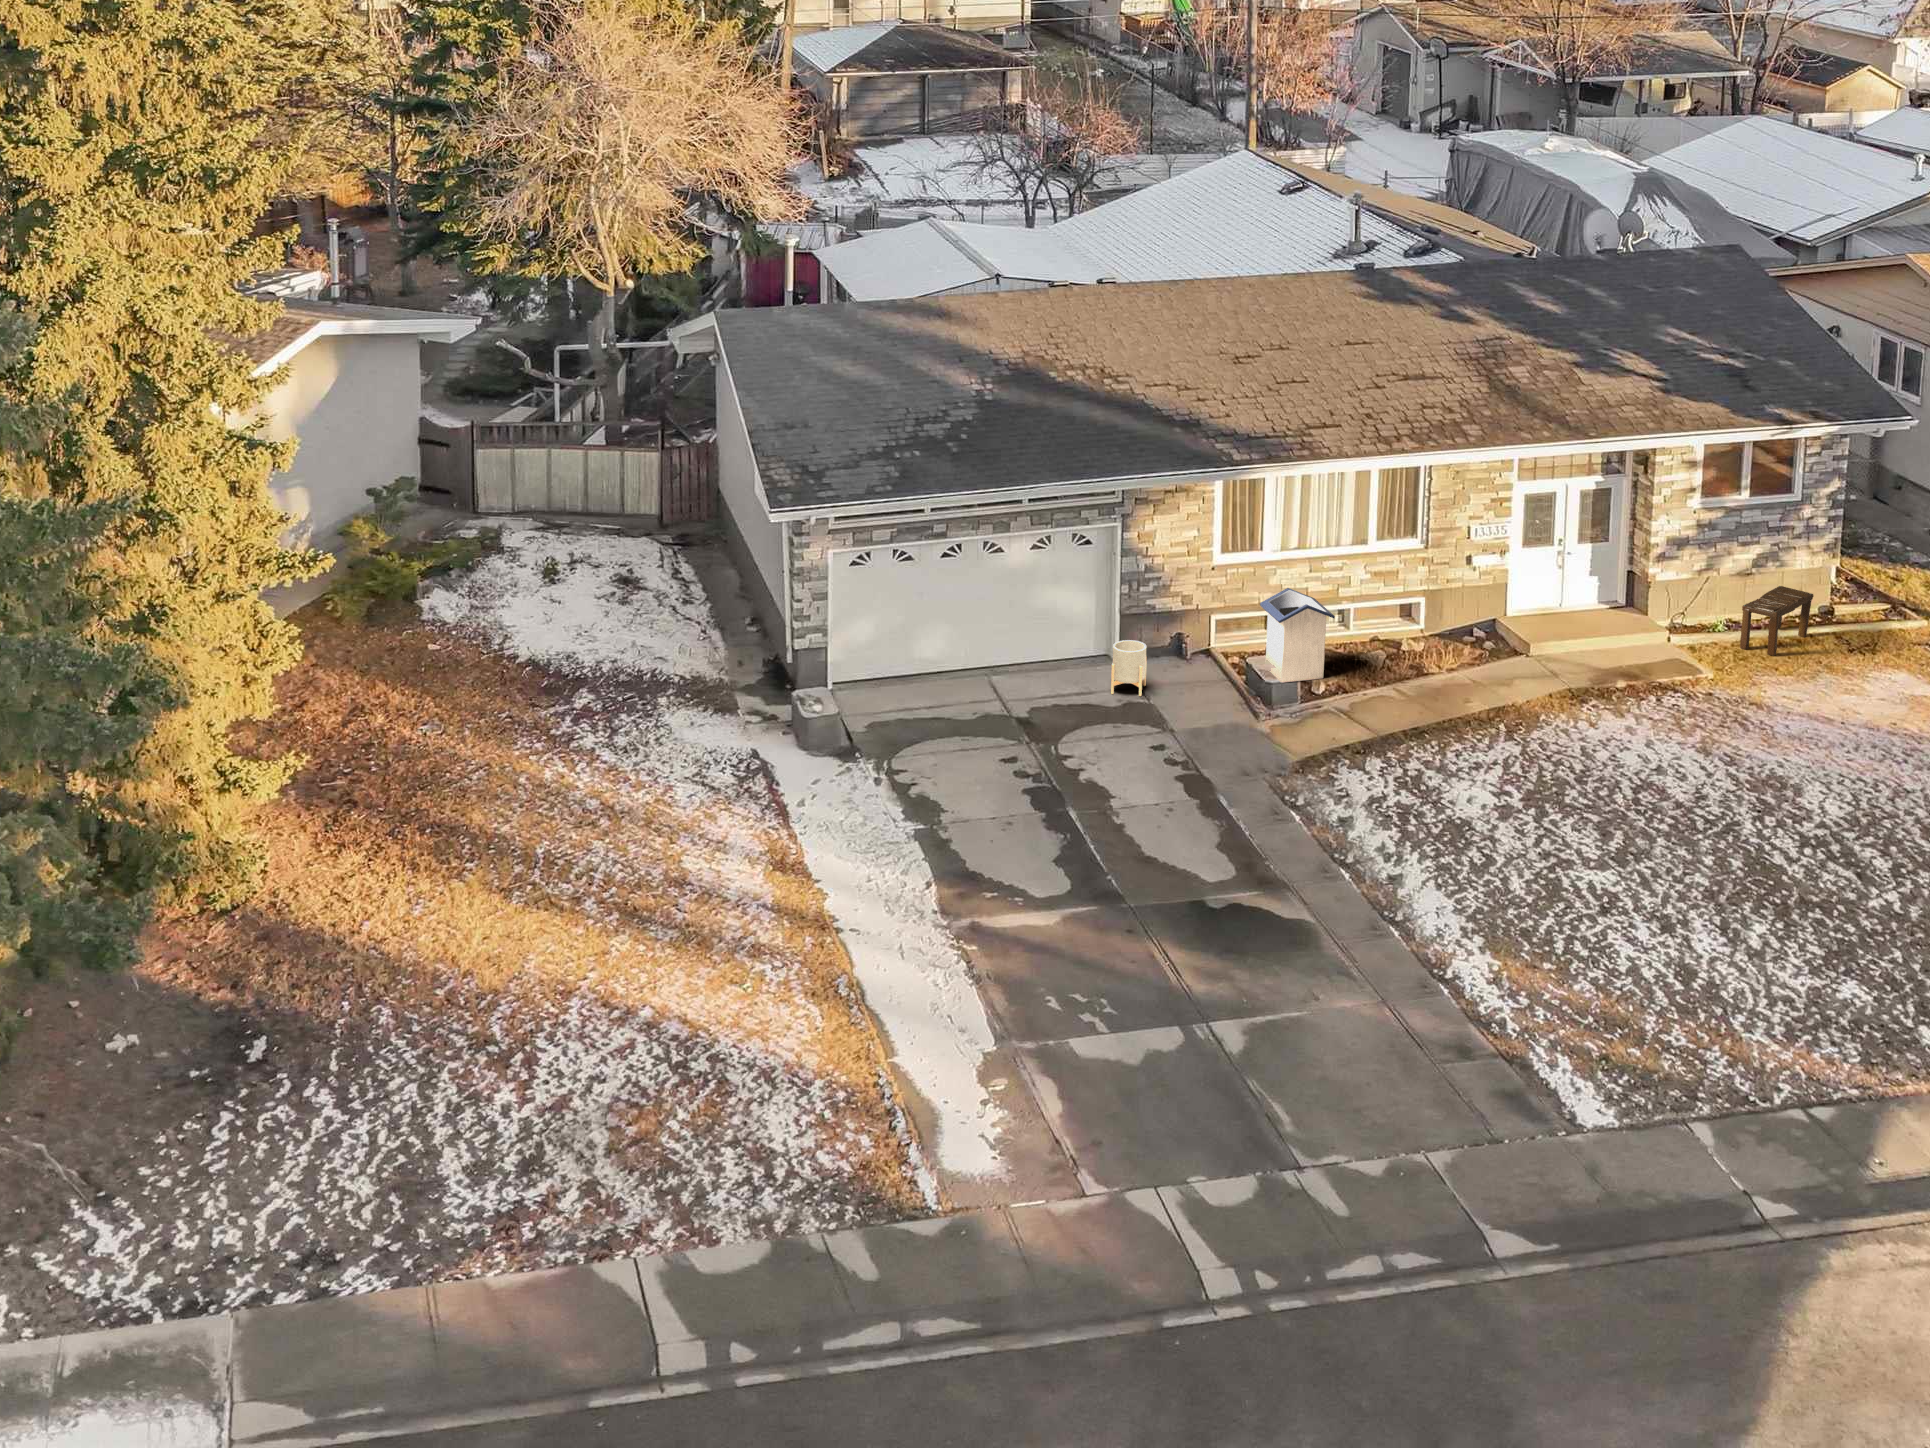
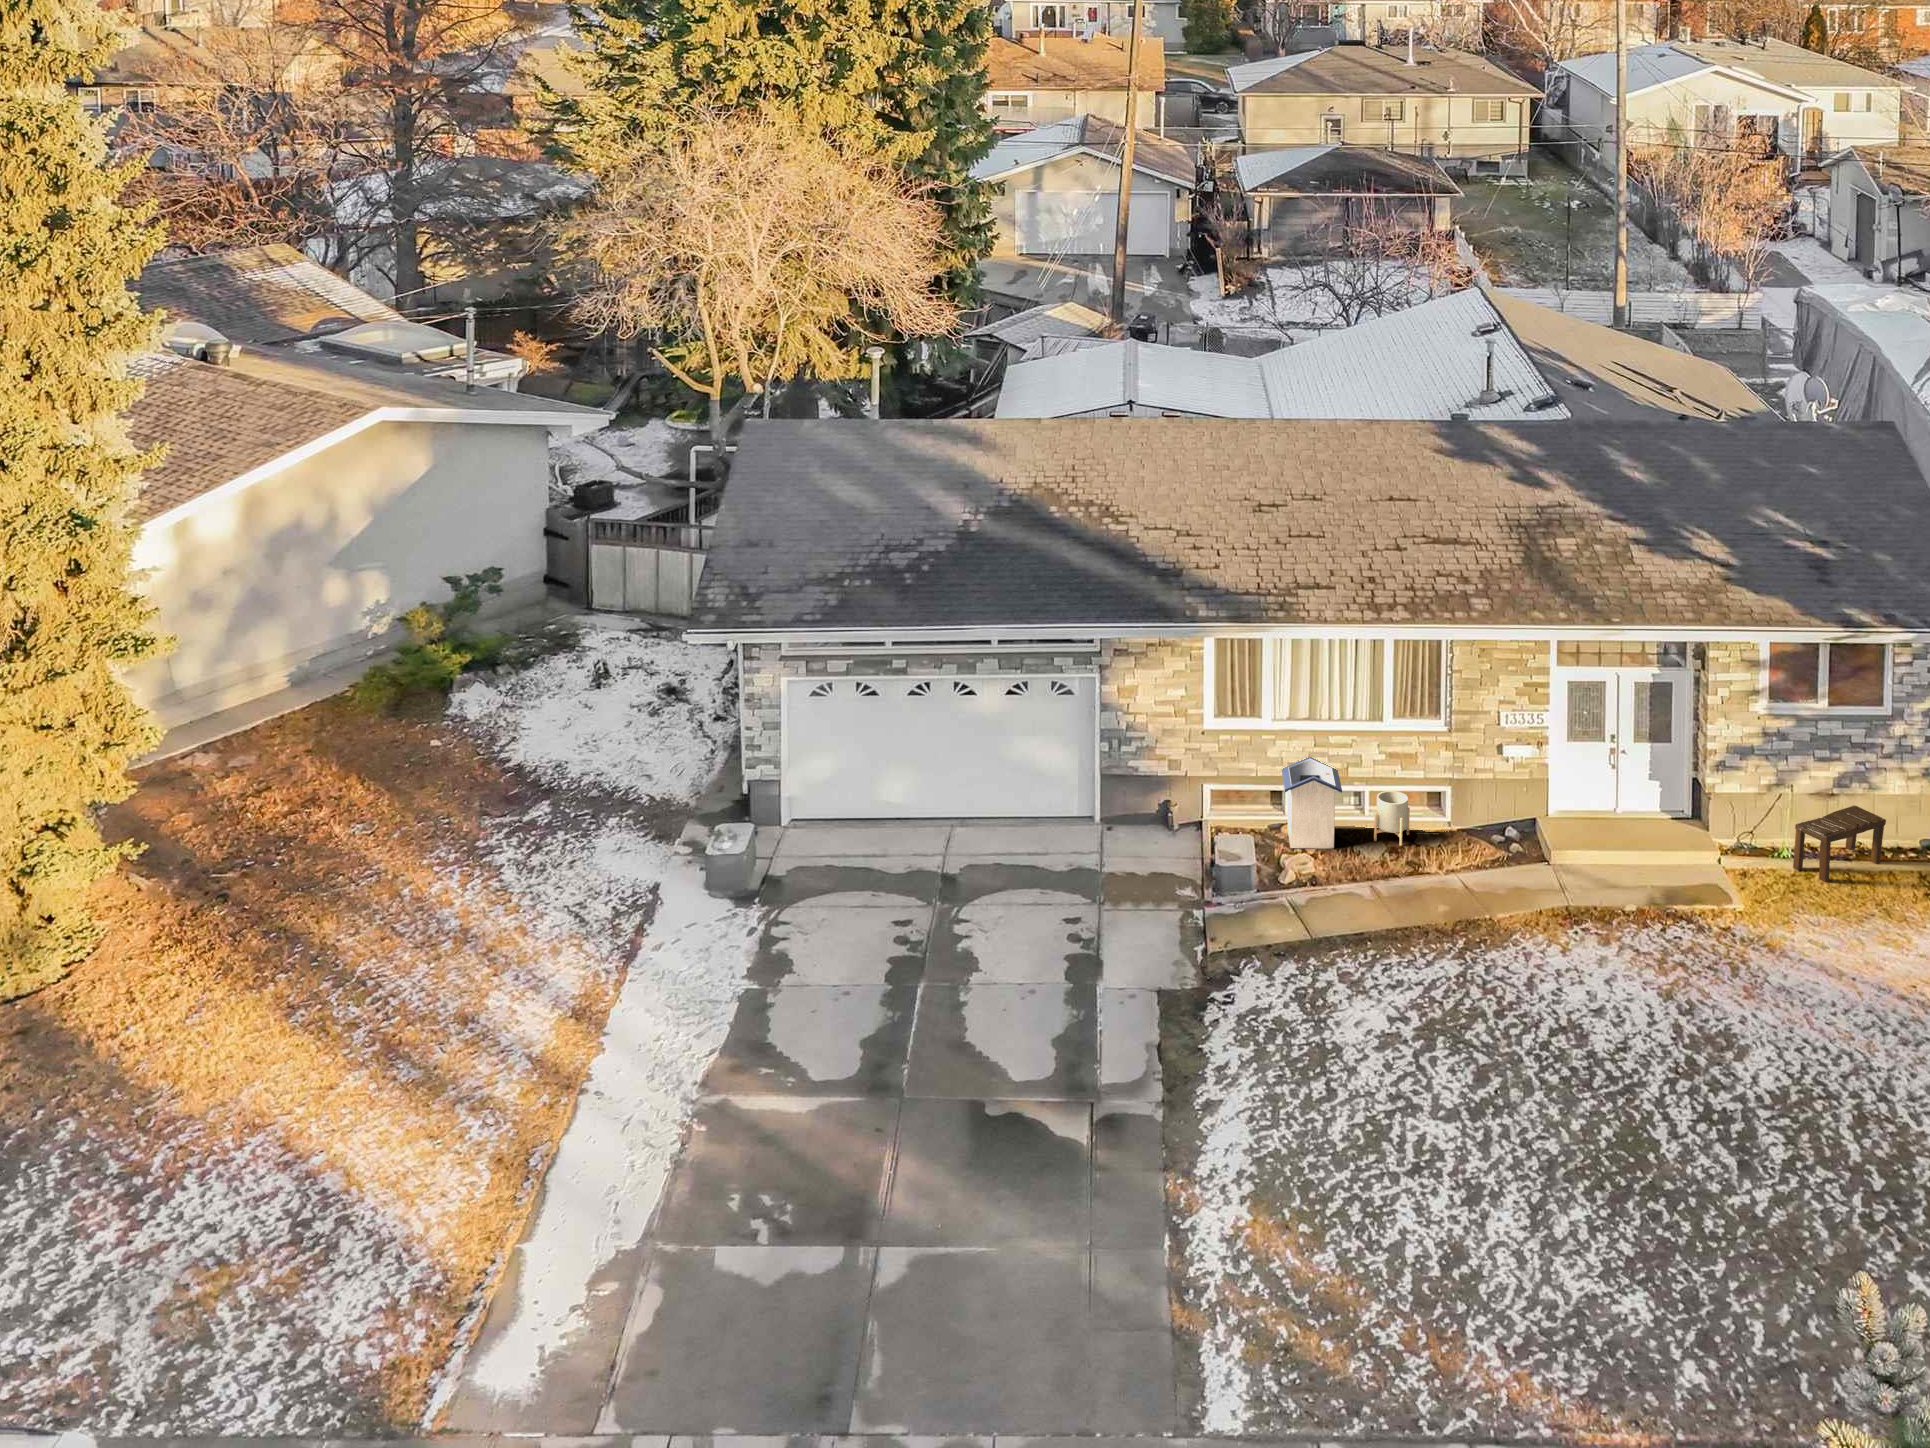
planter: present [1111,640,1147,696] -> present [1374,791,1410,846]

